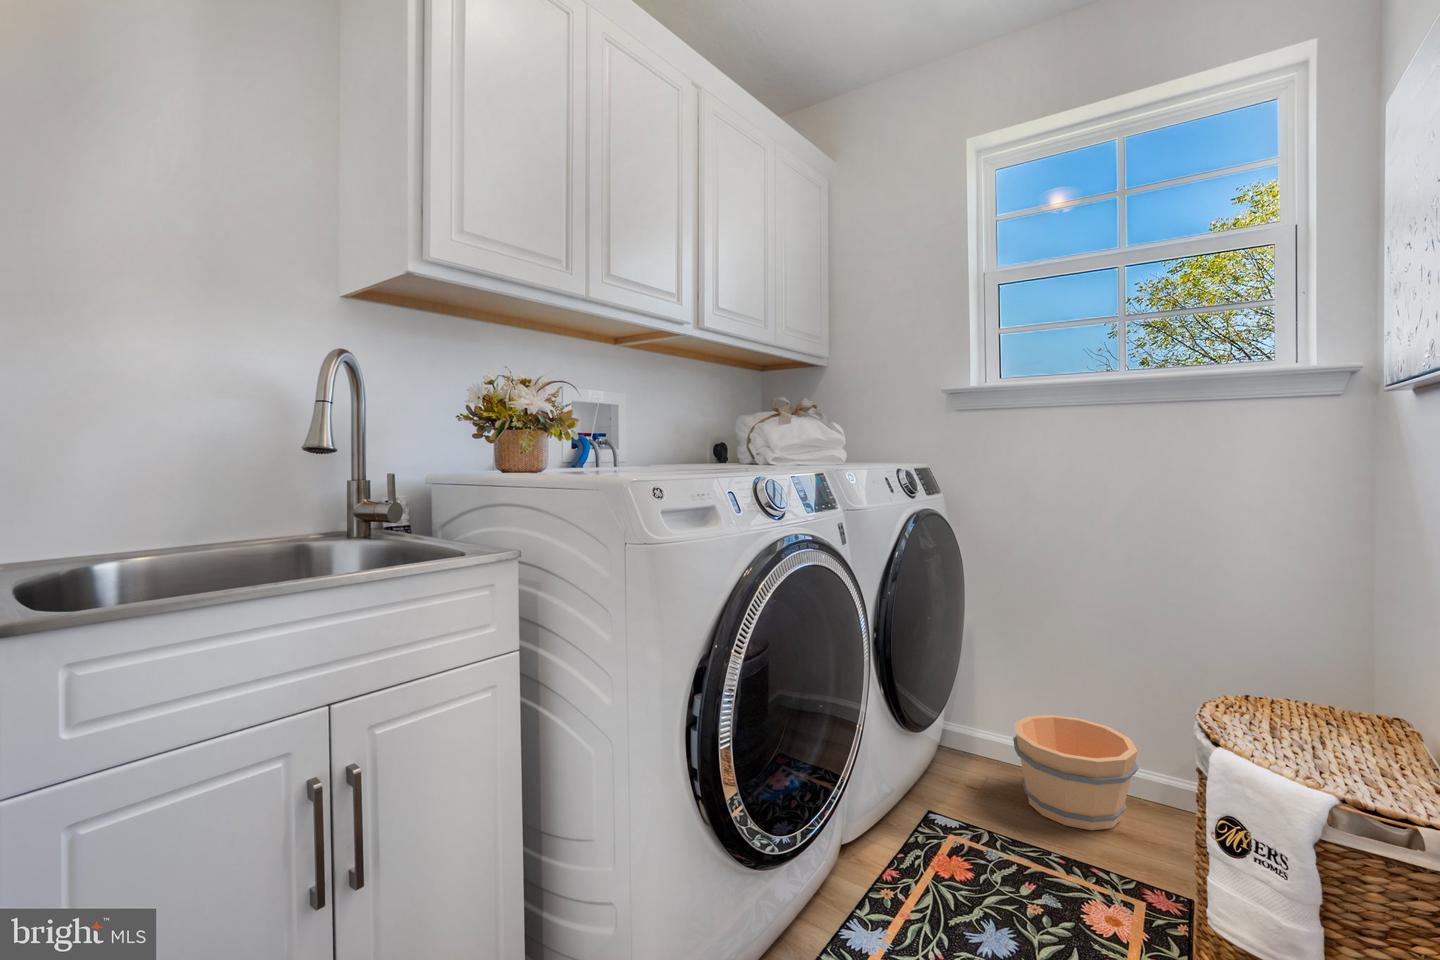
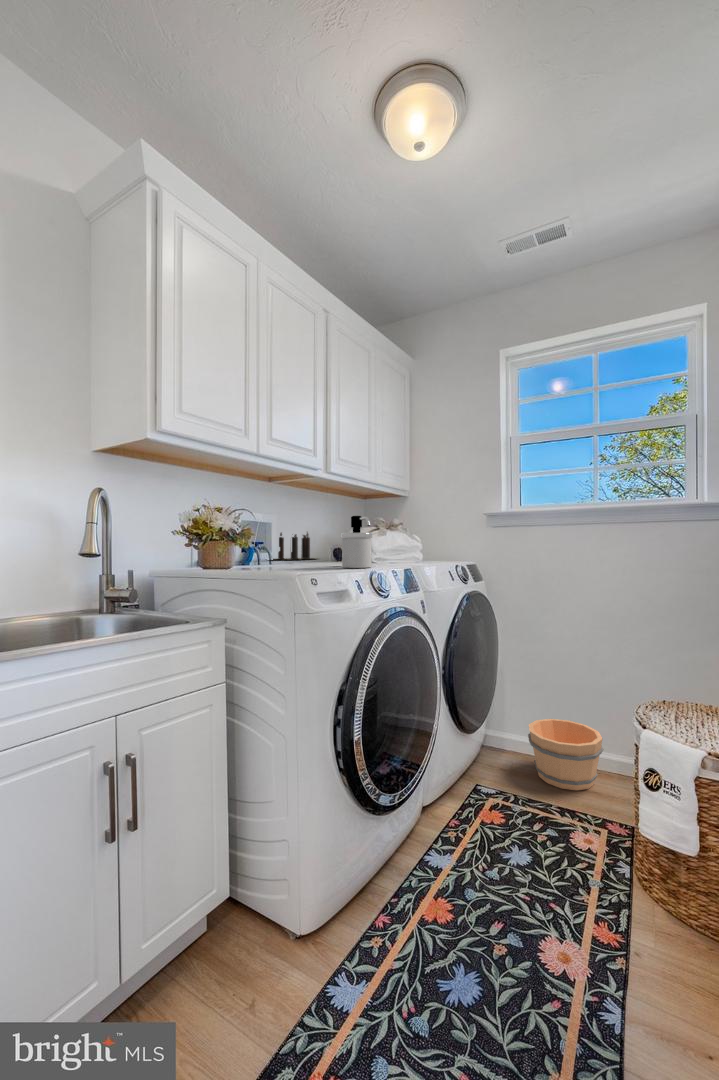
soap dispenser: none [710,388,761,472] -> present [341,516,372,568]
candle: none [610,420,703,462] -> present [278,532,310,559]

